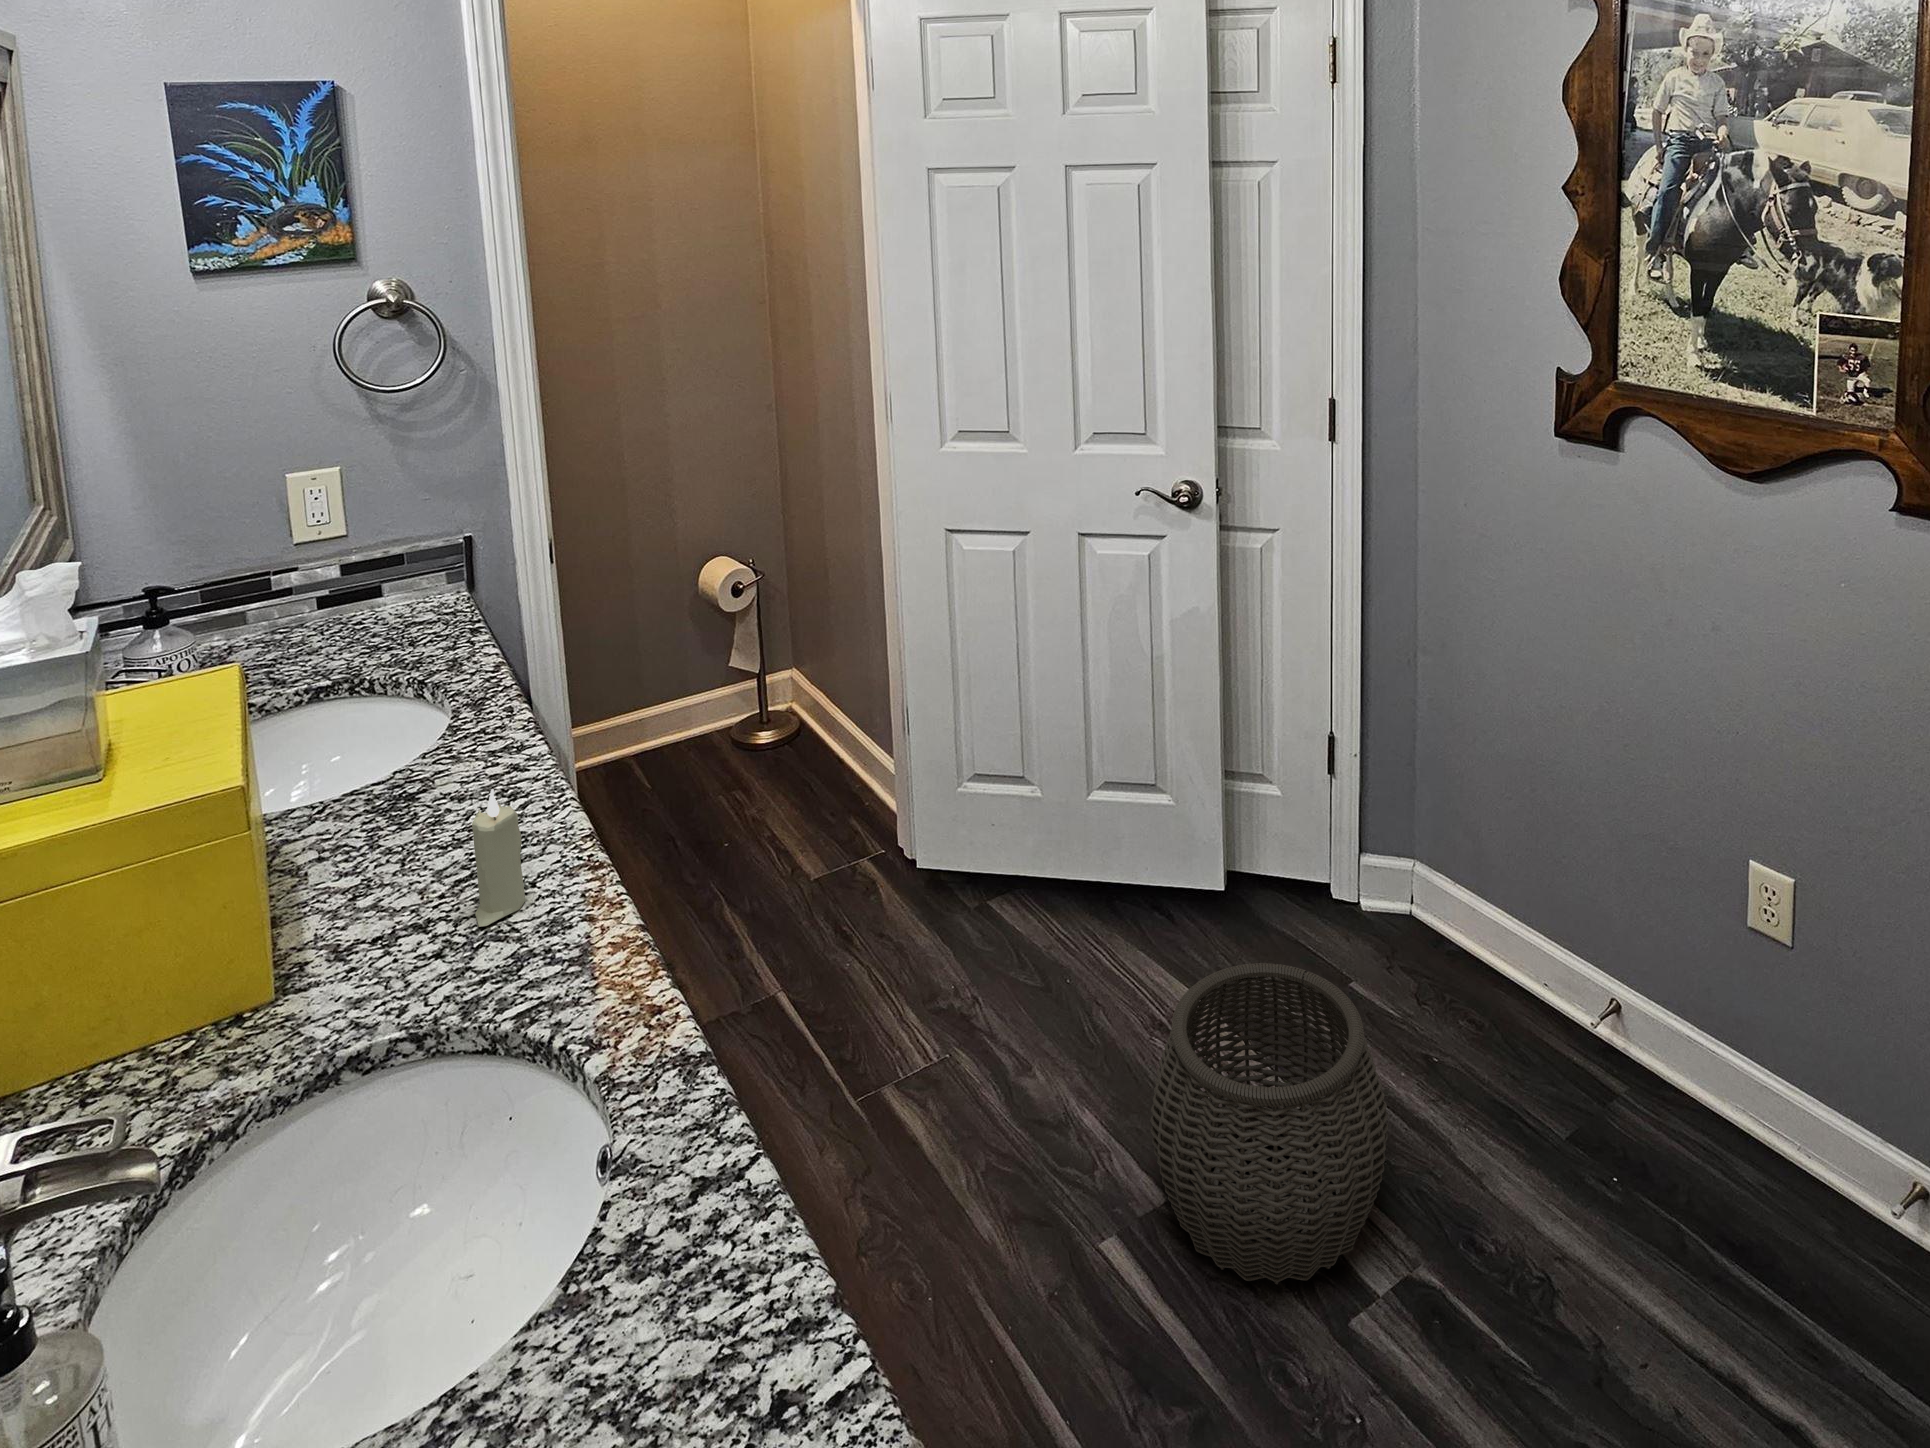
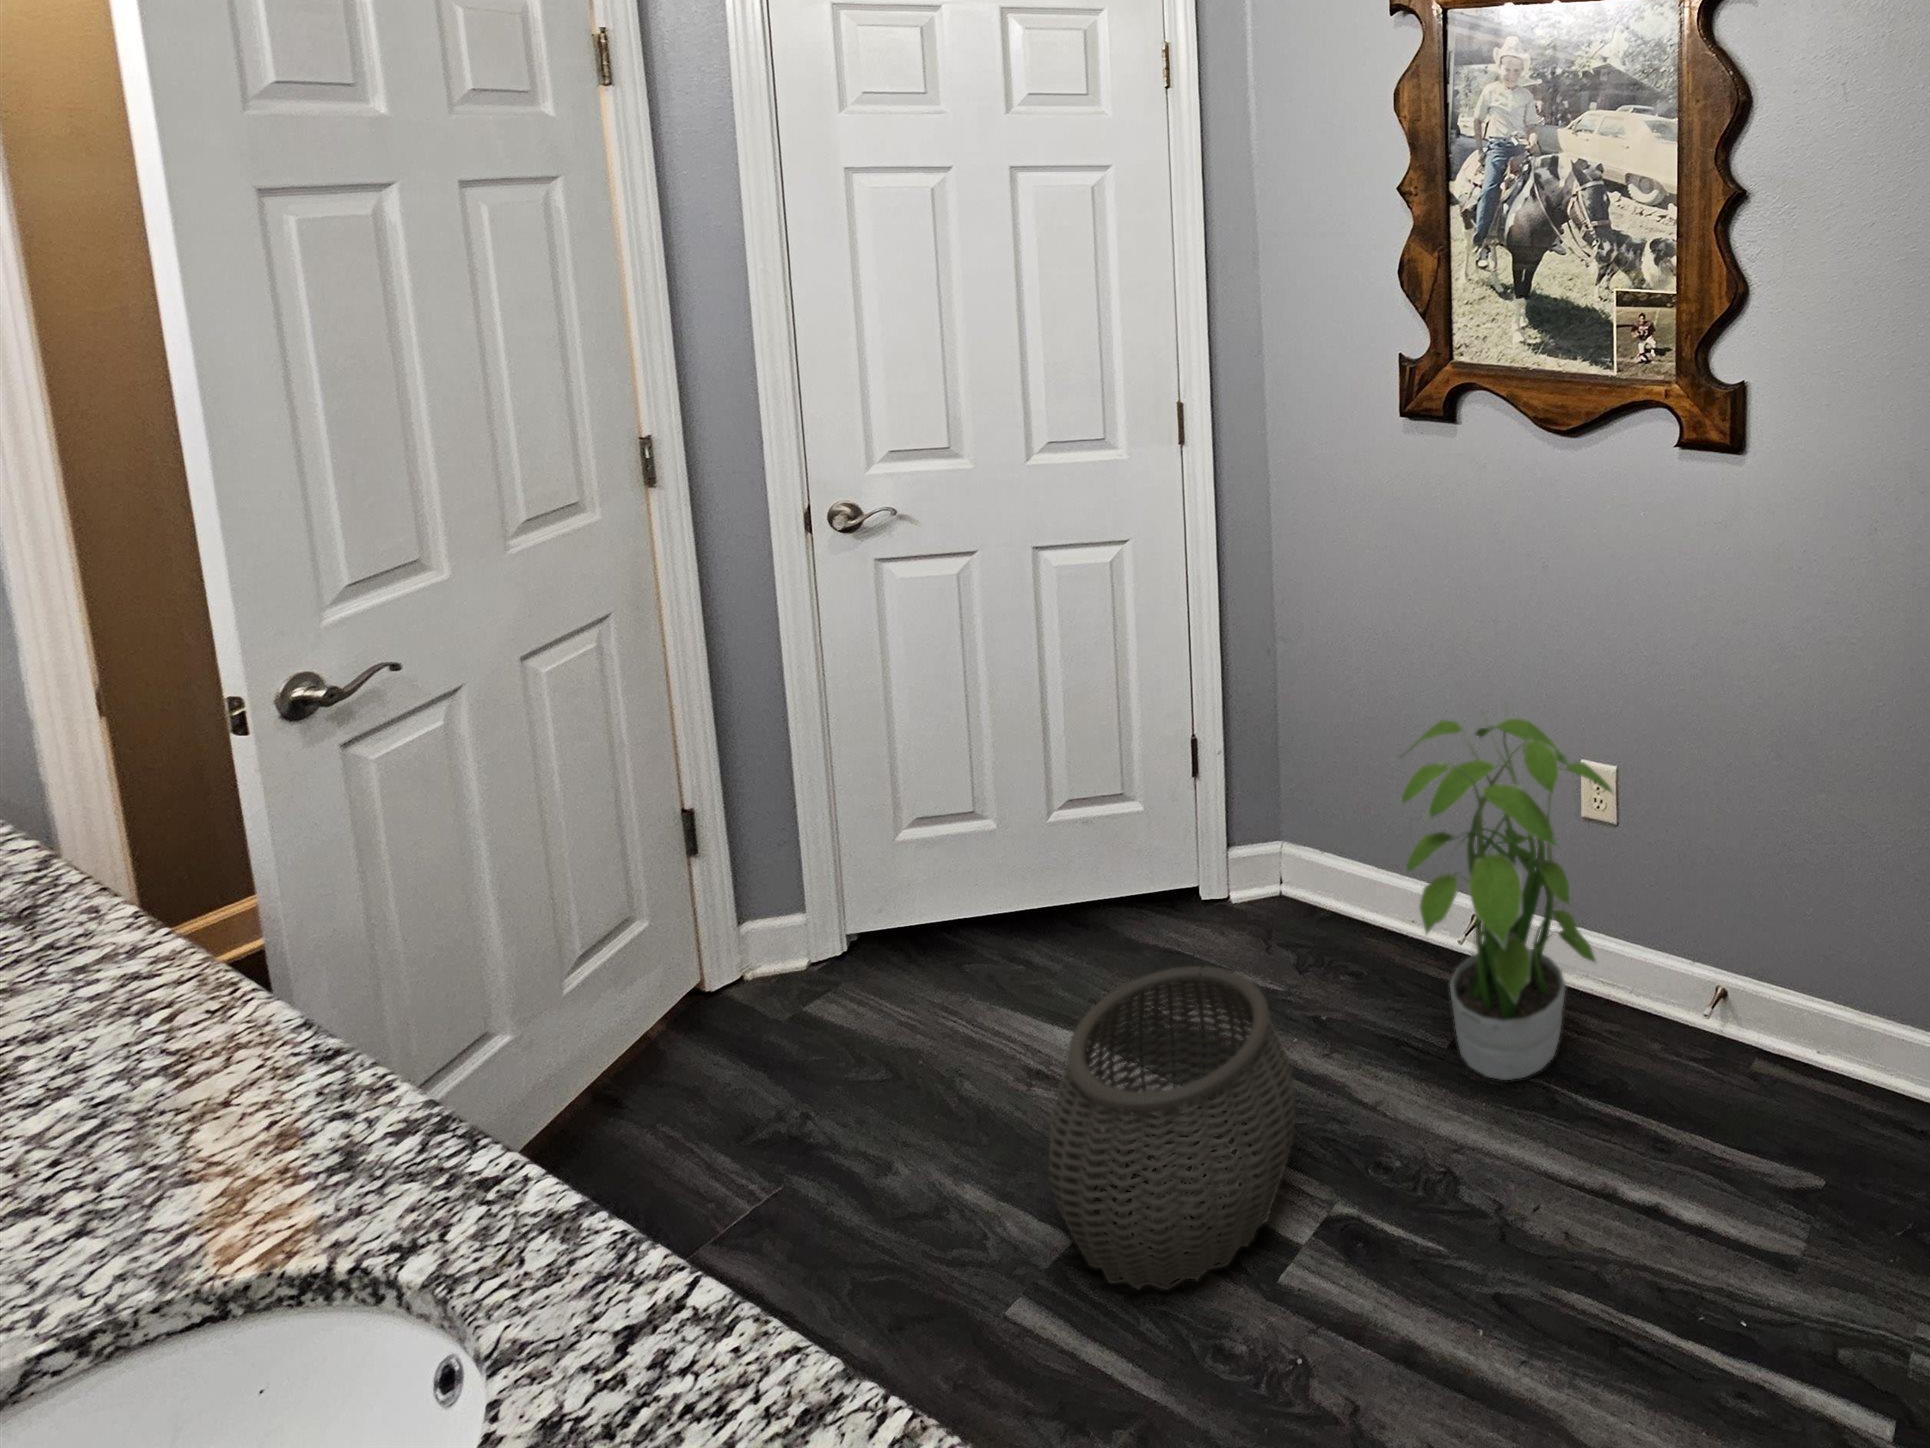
potted plant: none [1515,763,1789,1201] -> present [1398,718,1613,1080]
candle: present [472,789,526,927] -> none [121,986,220,1178]

